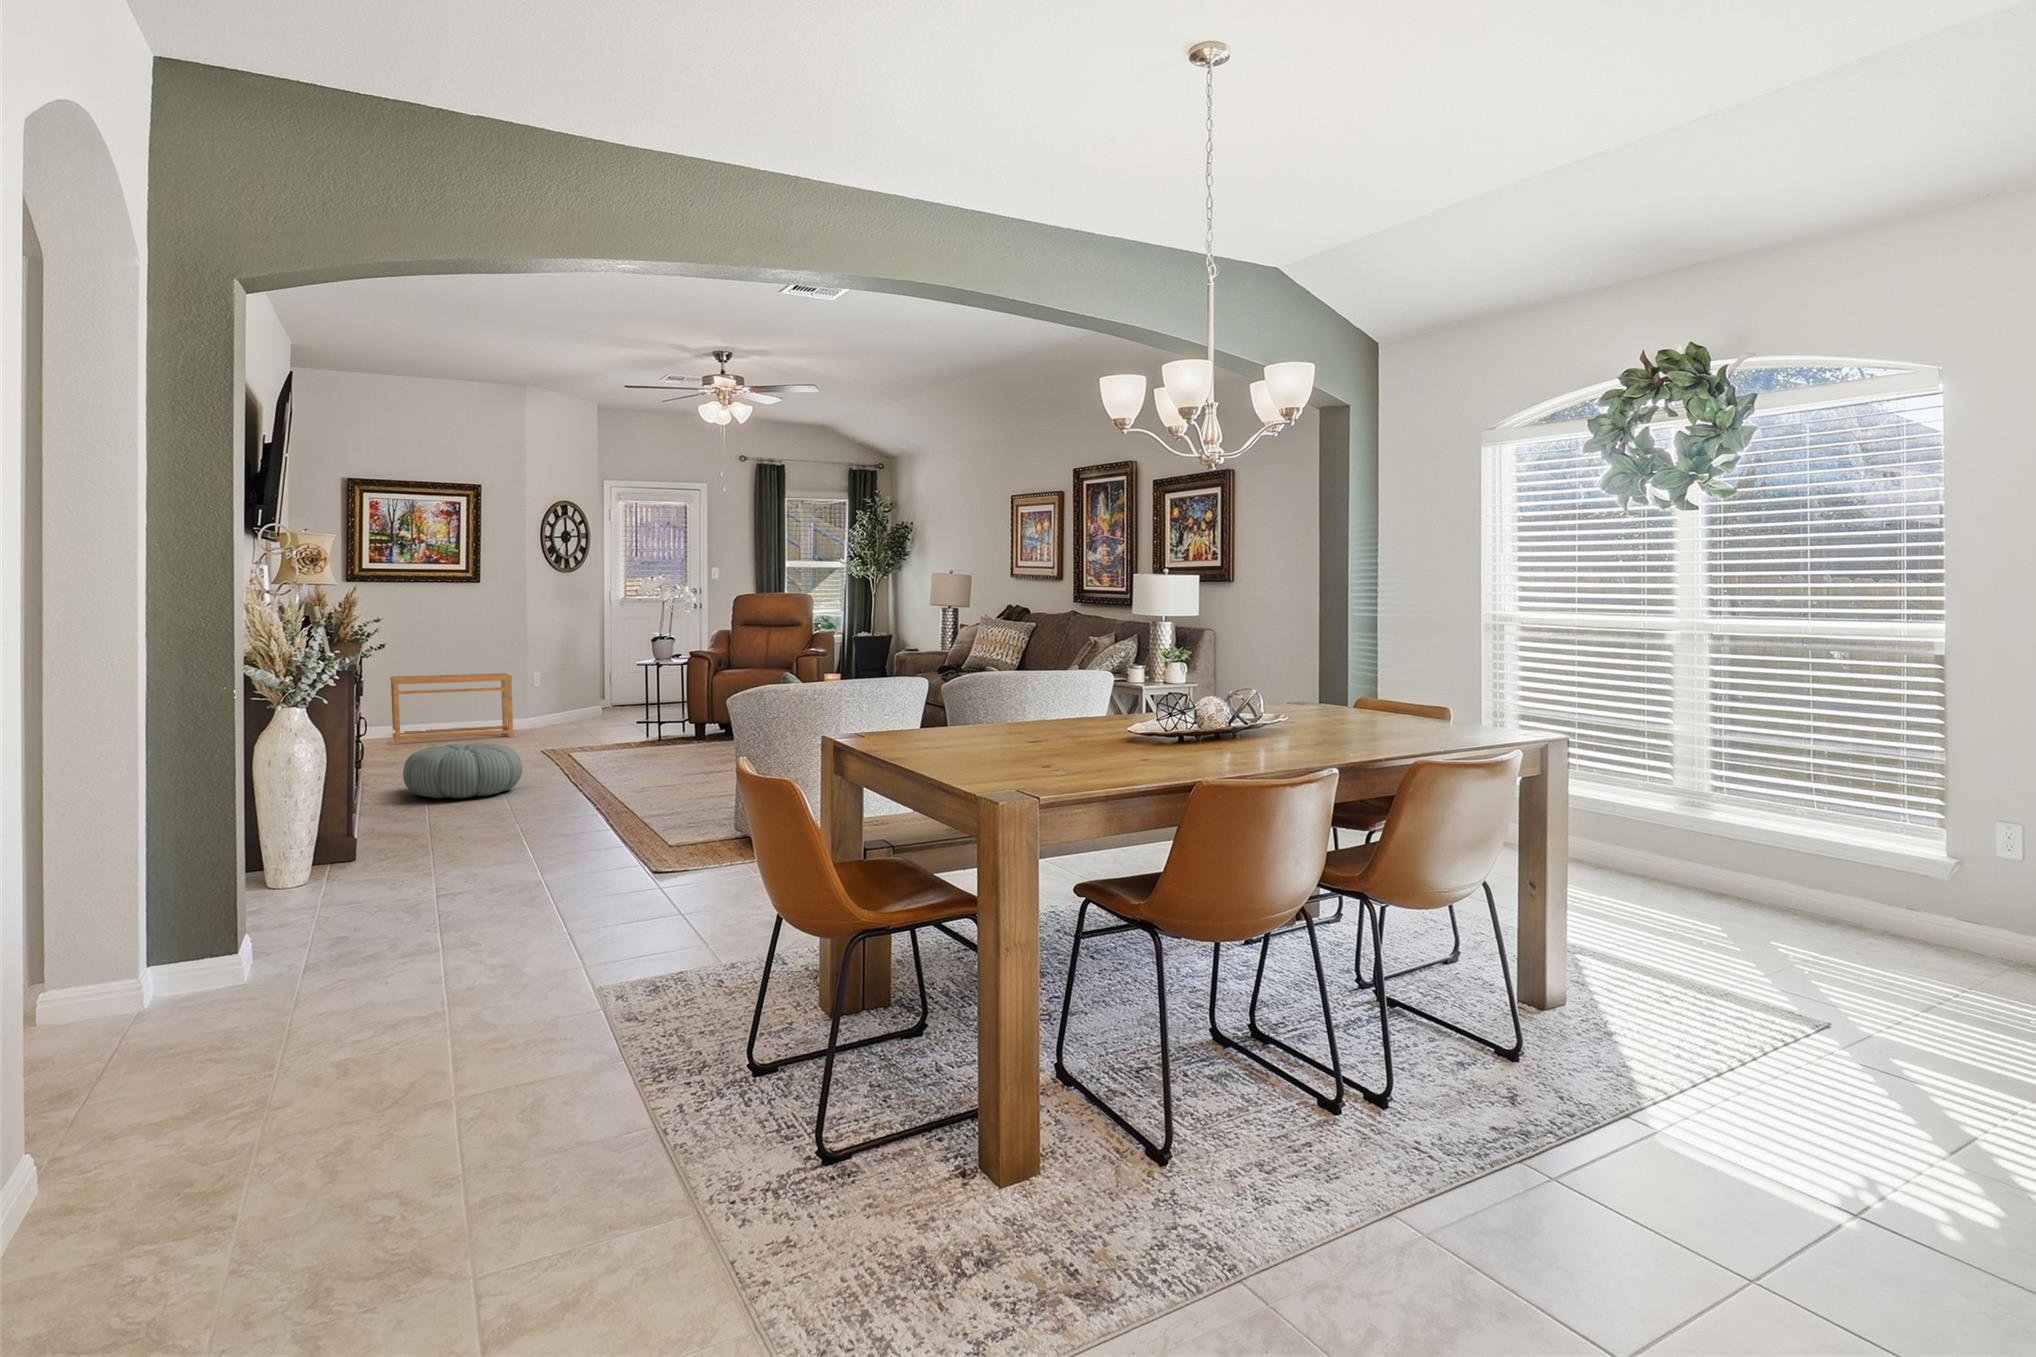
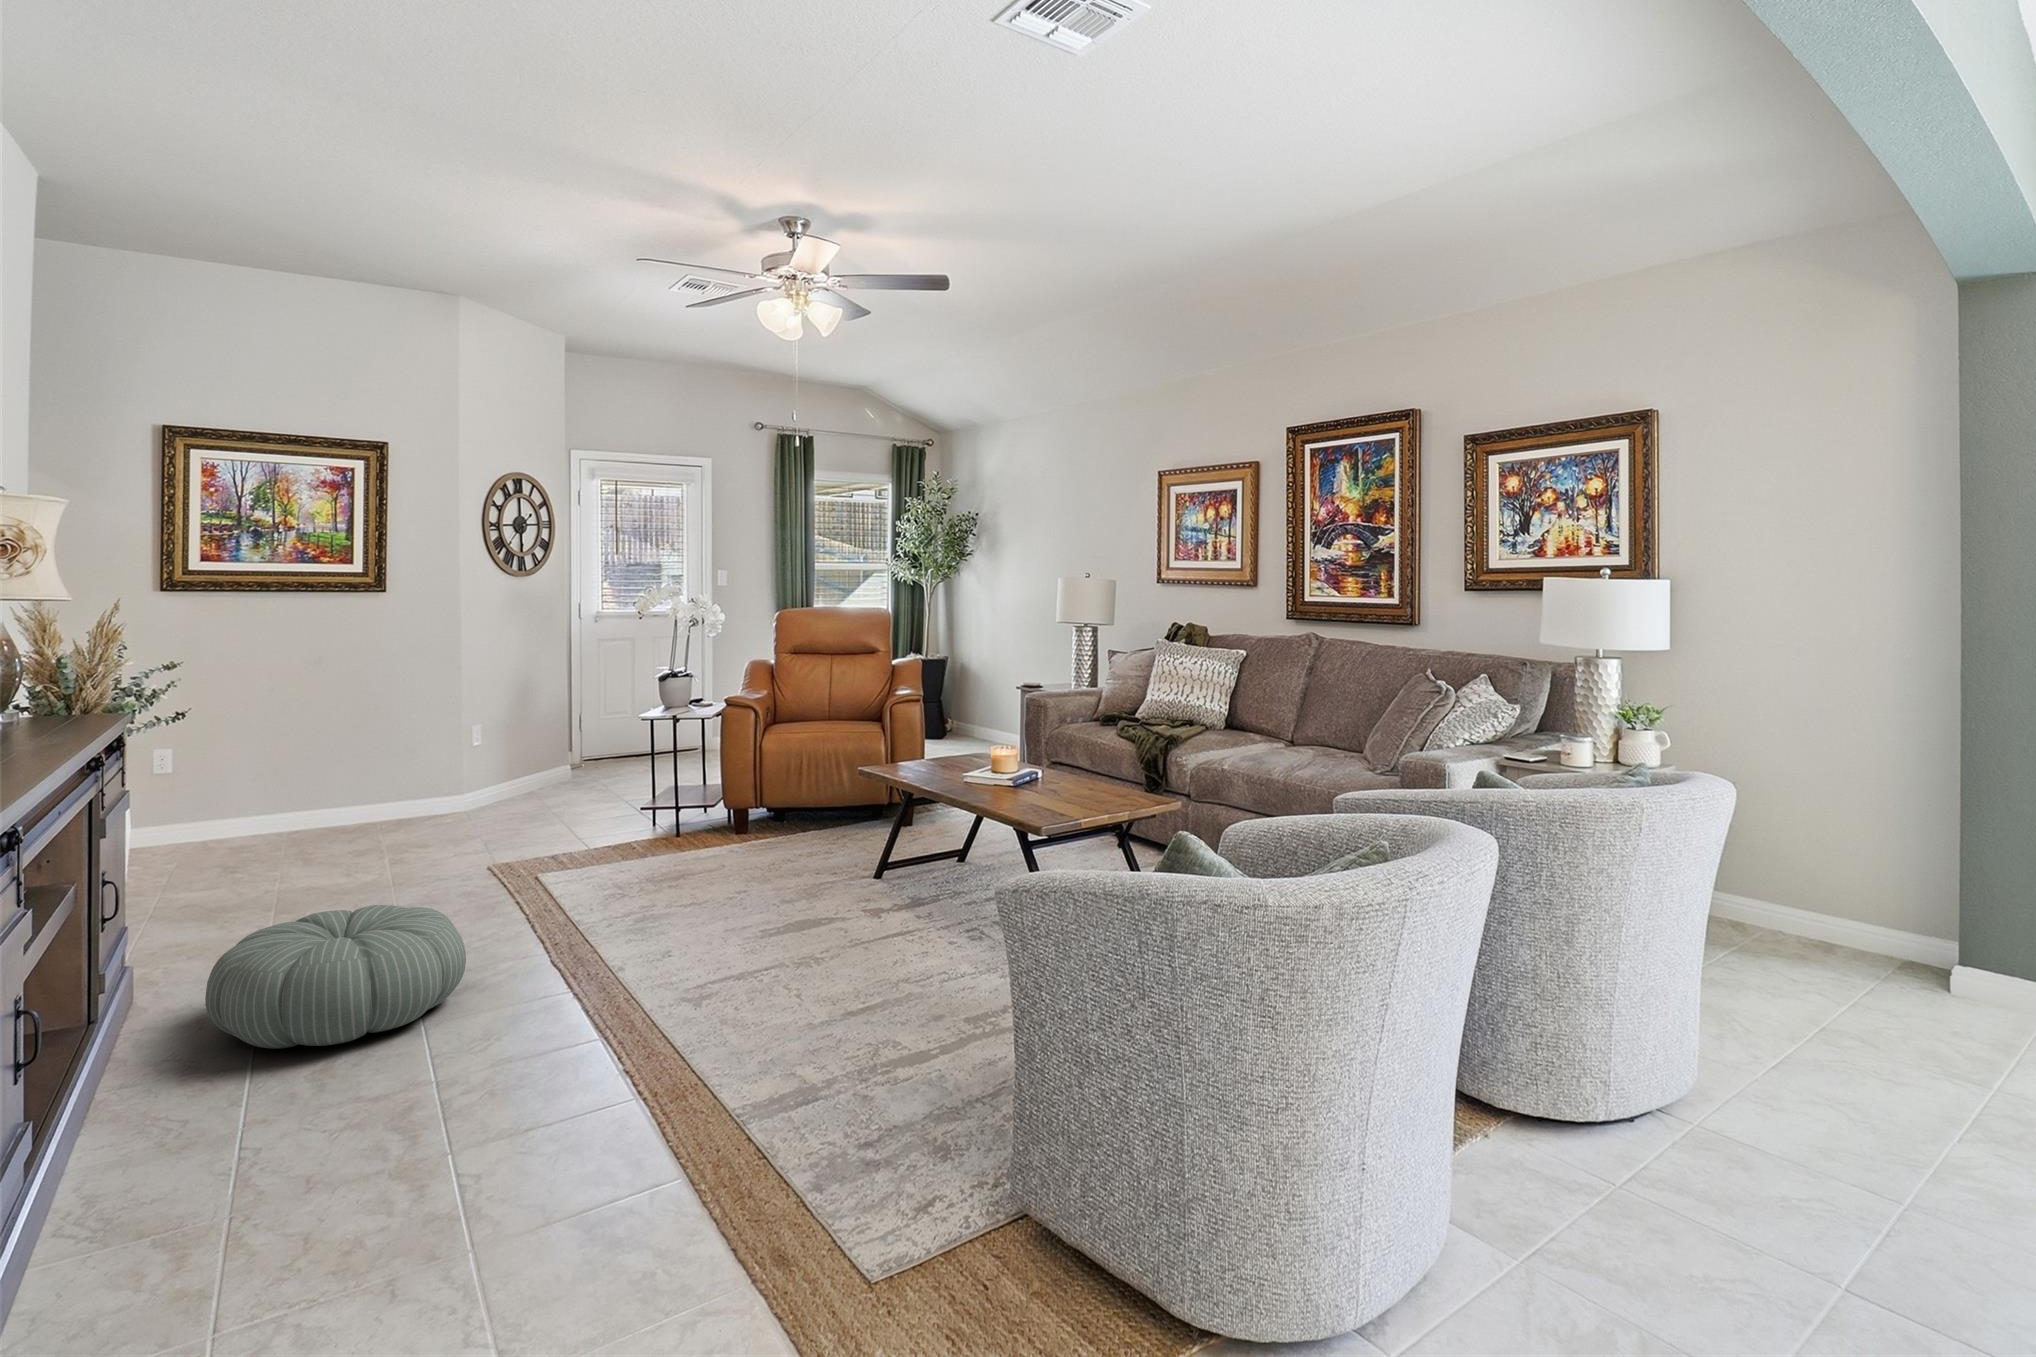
side table: present [390,673,513,744] -> none [239,727,445,851]

